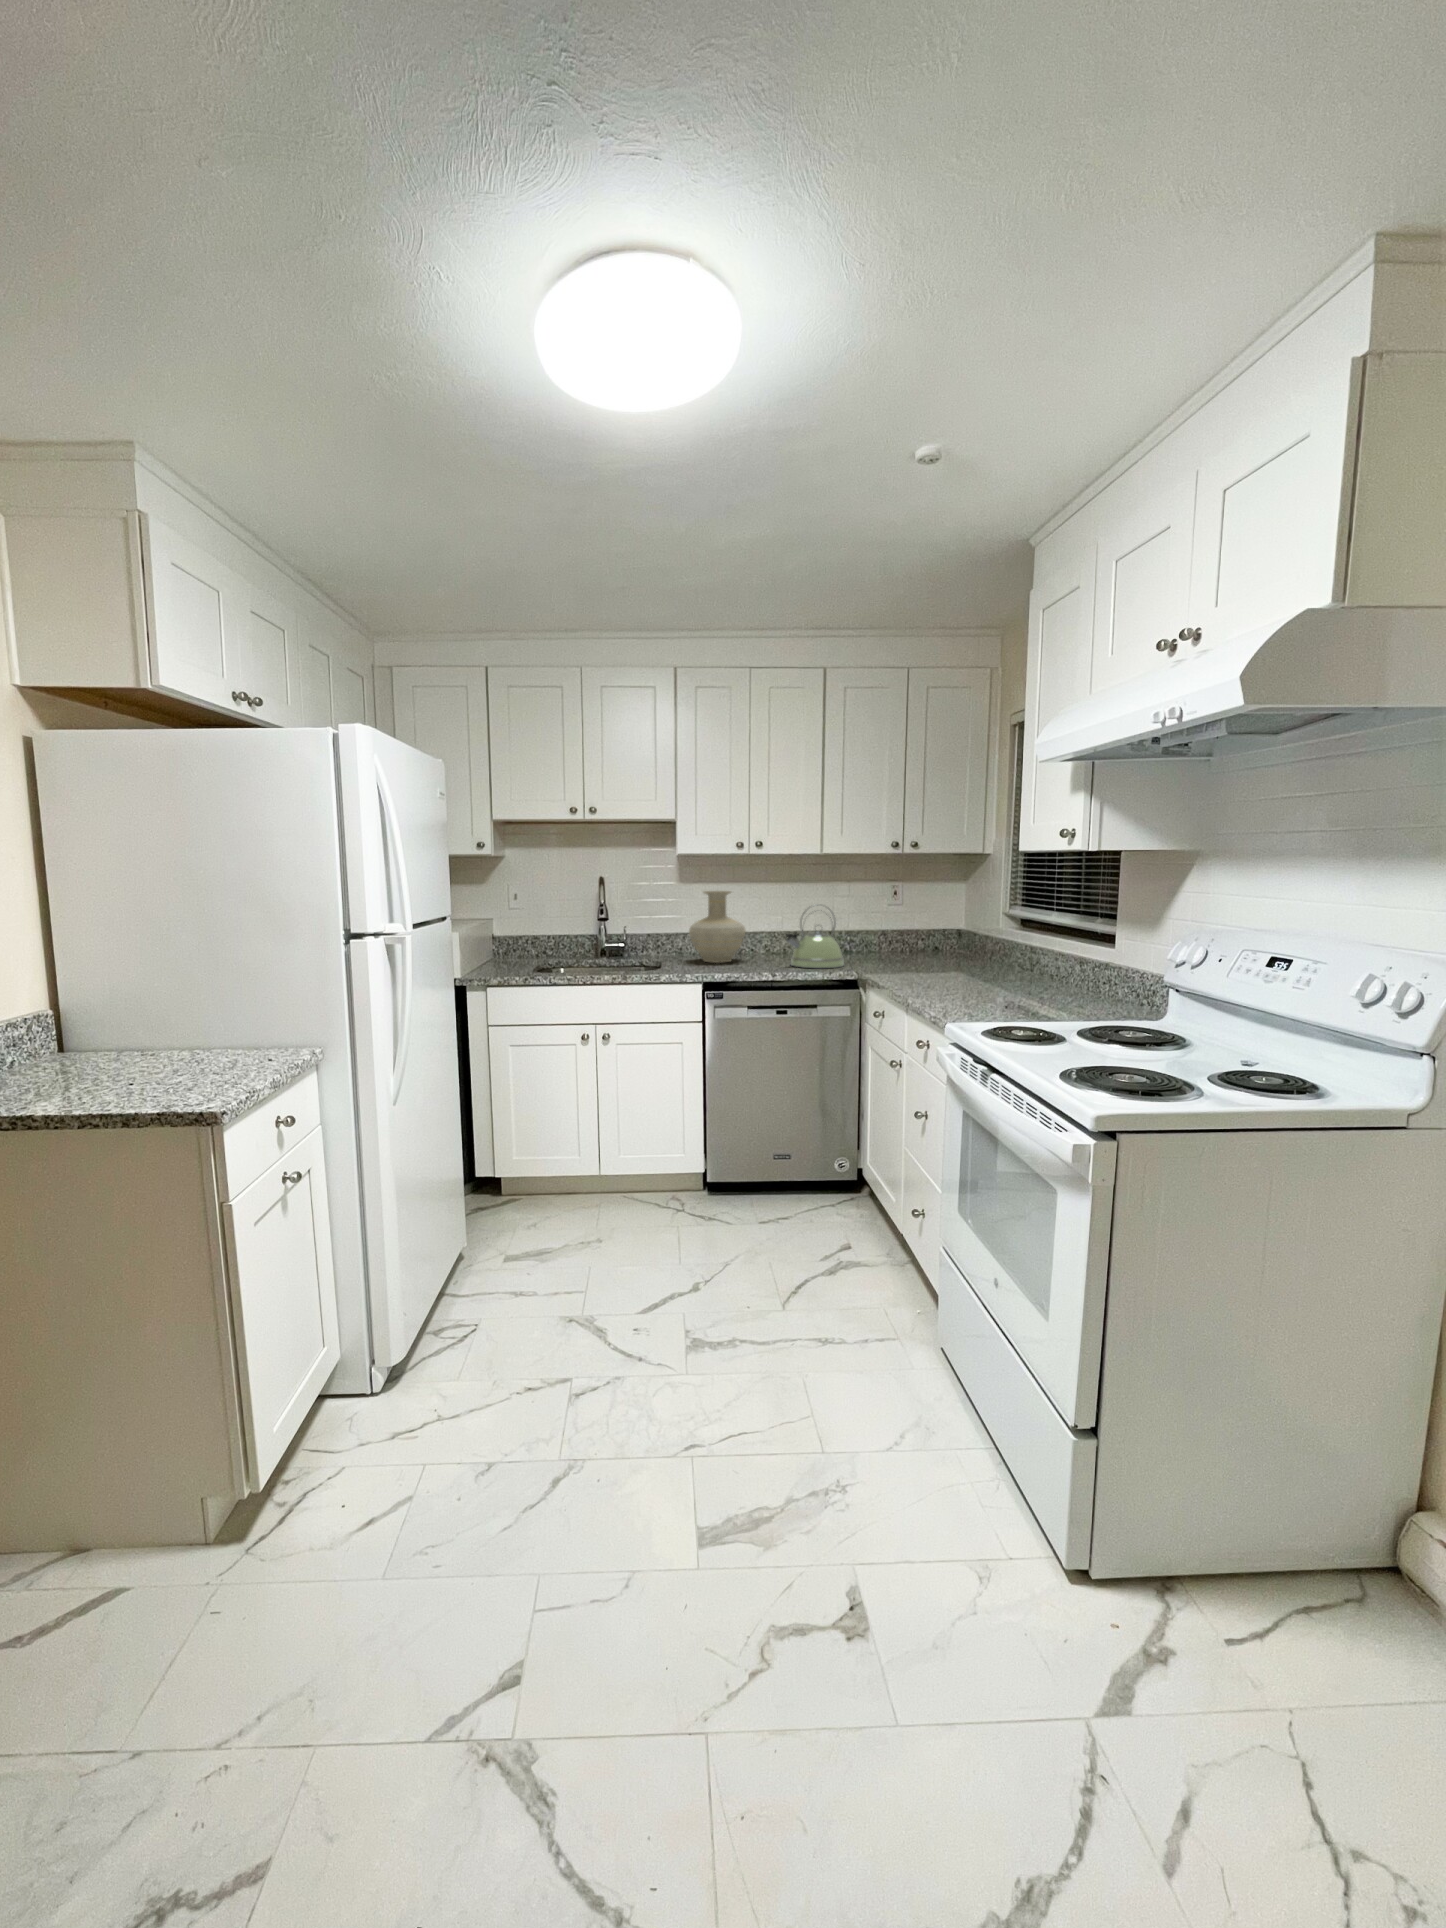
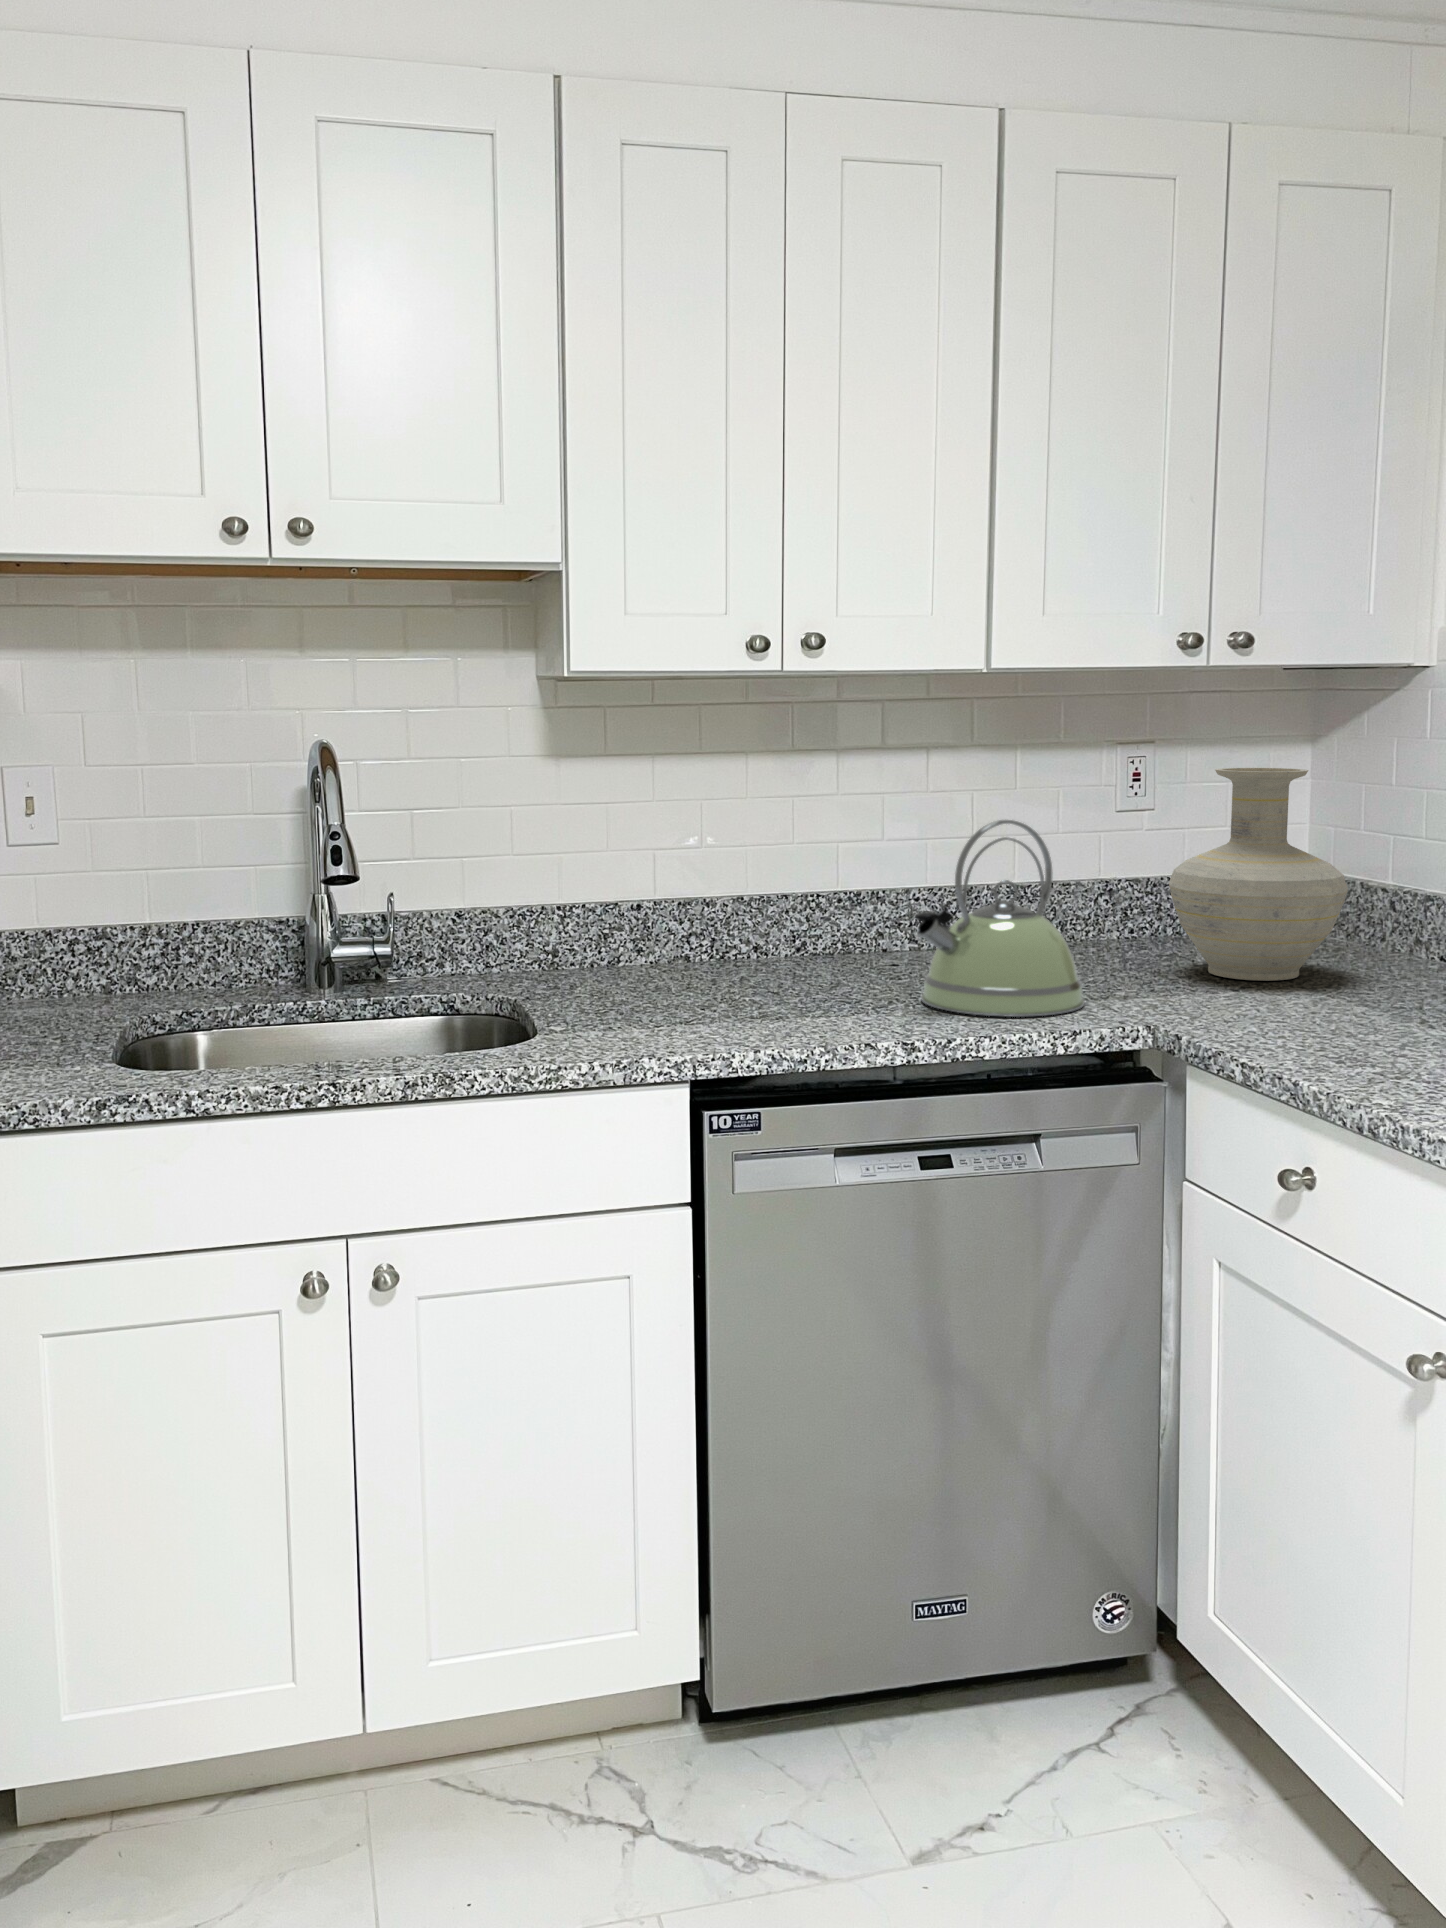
vase: present [689,891,746,963] -> present [1169,768,1348,981]

